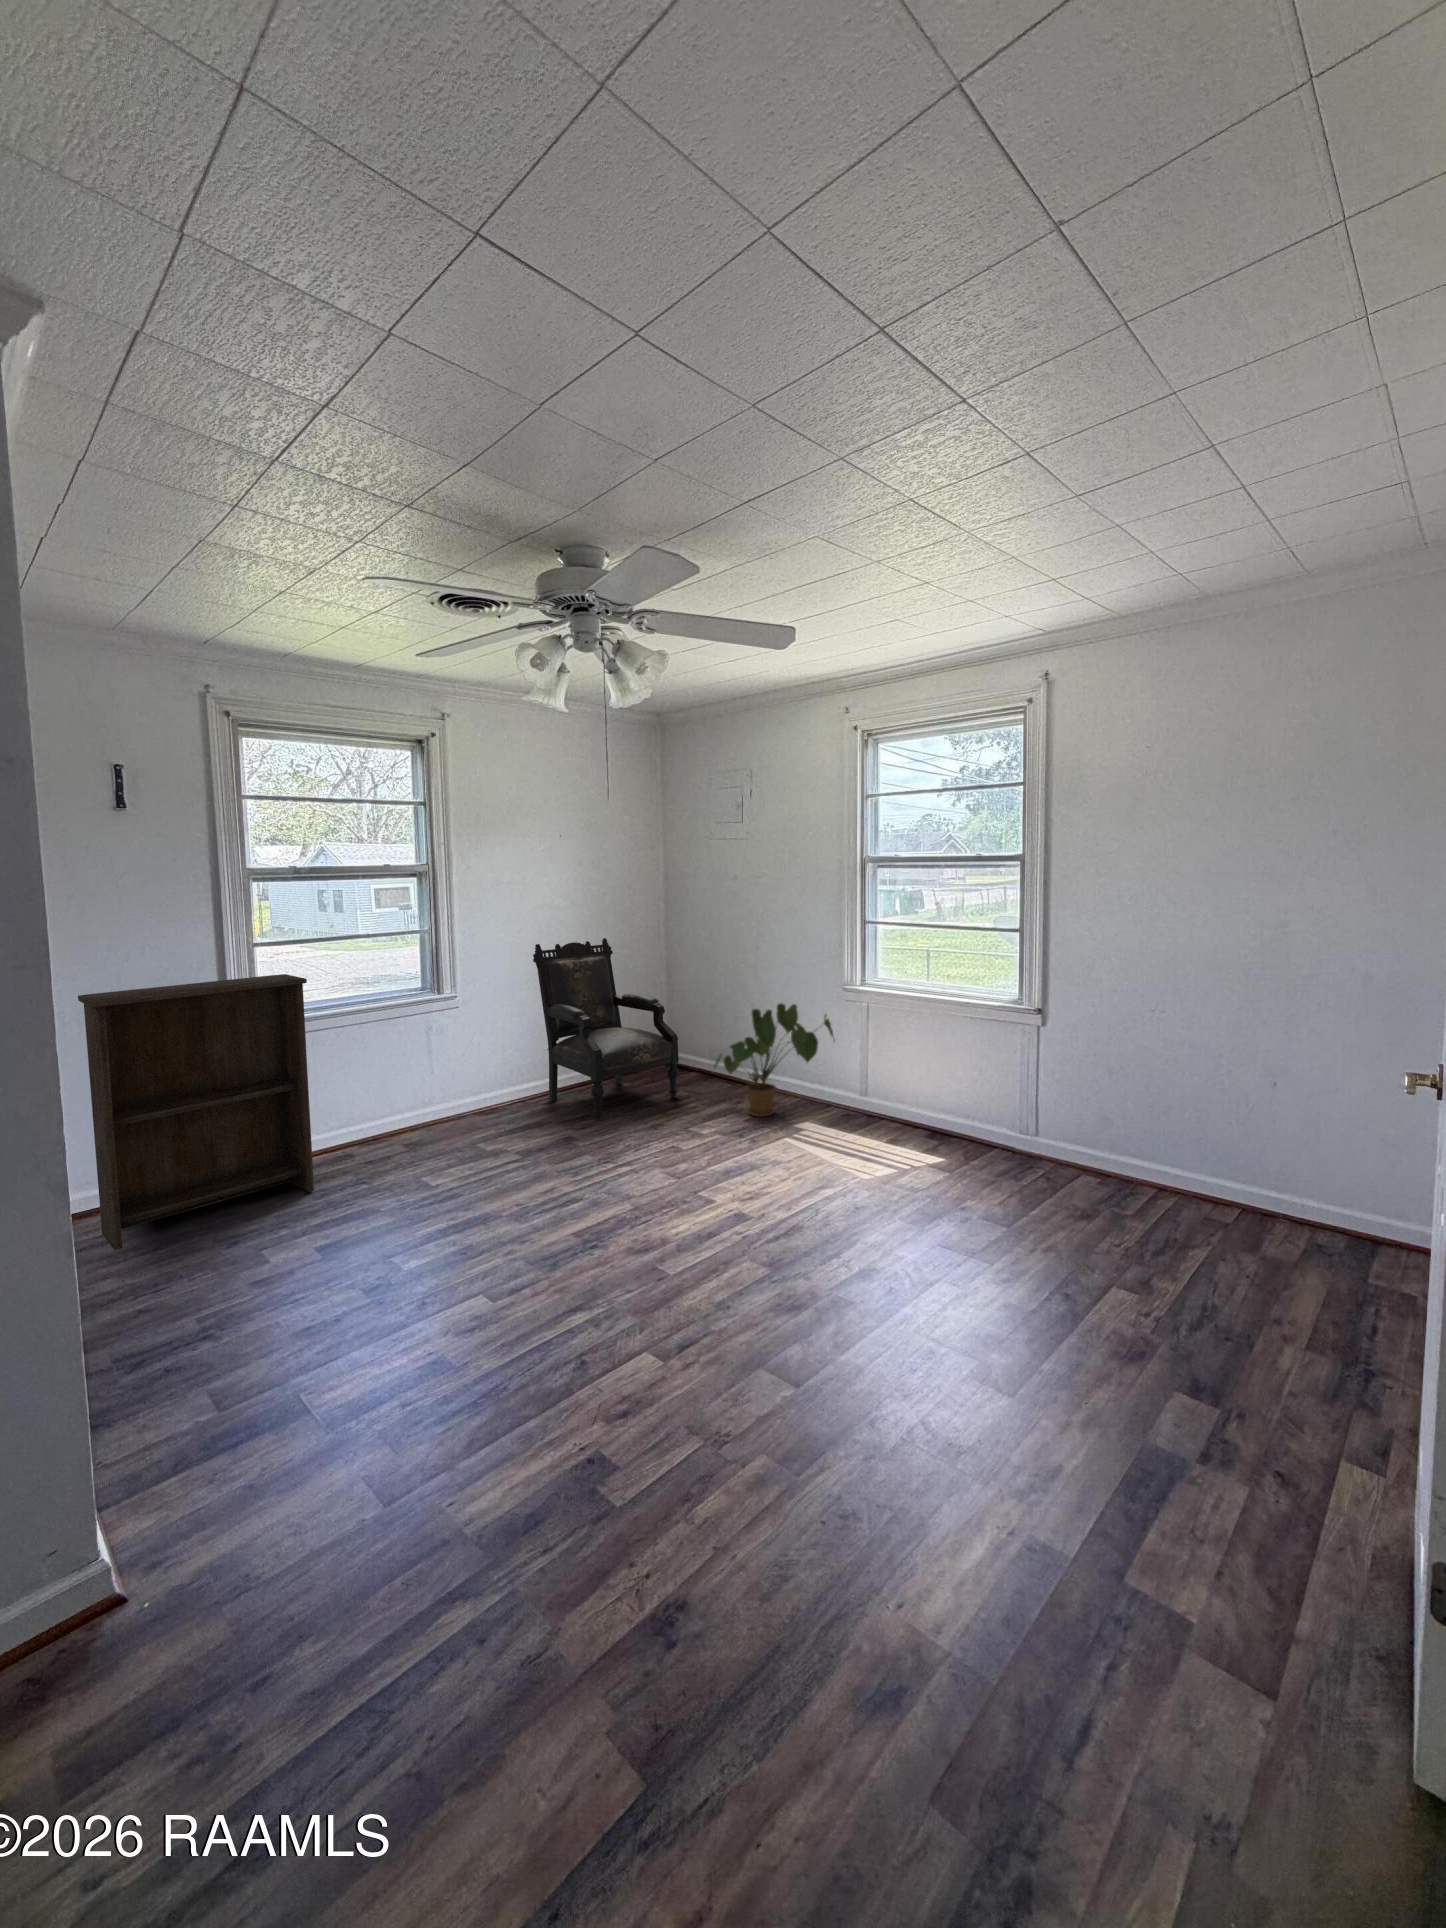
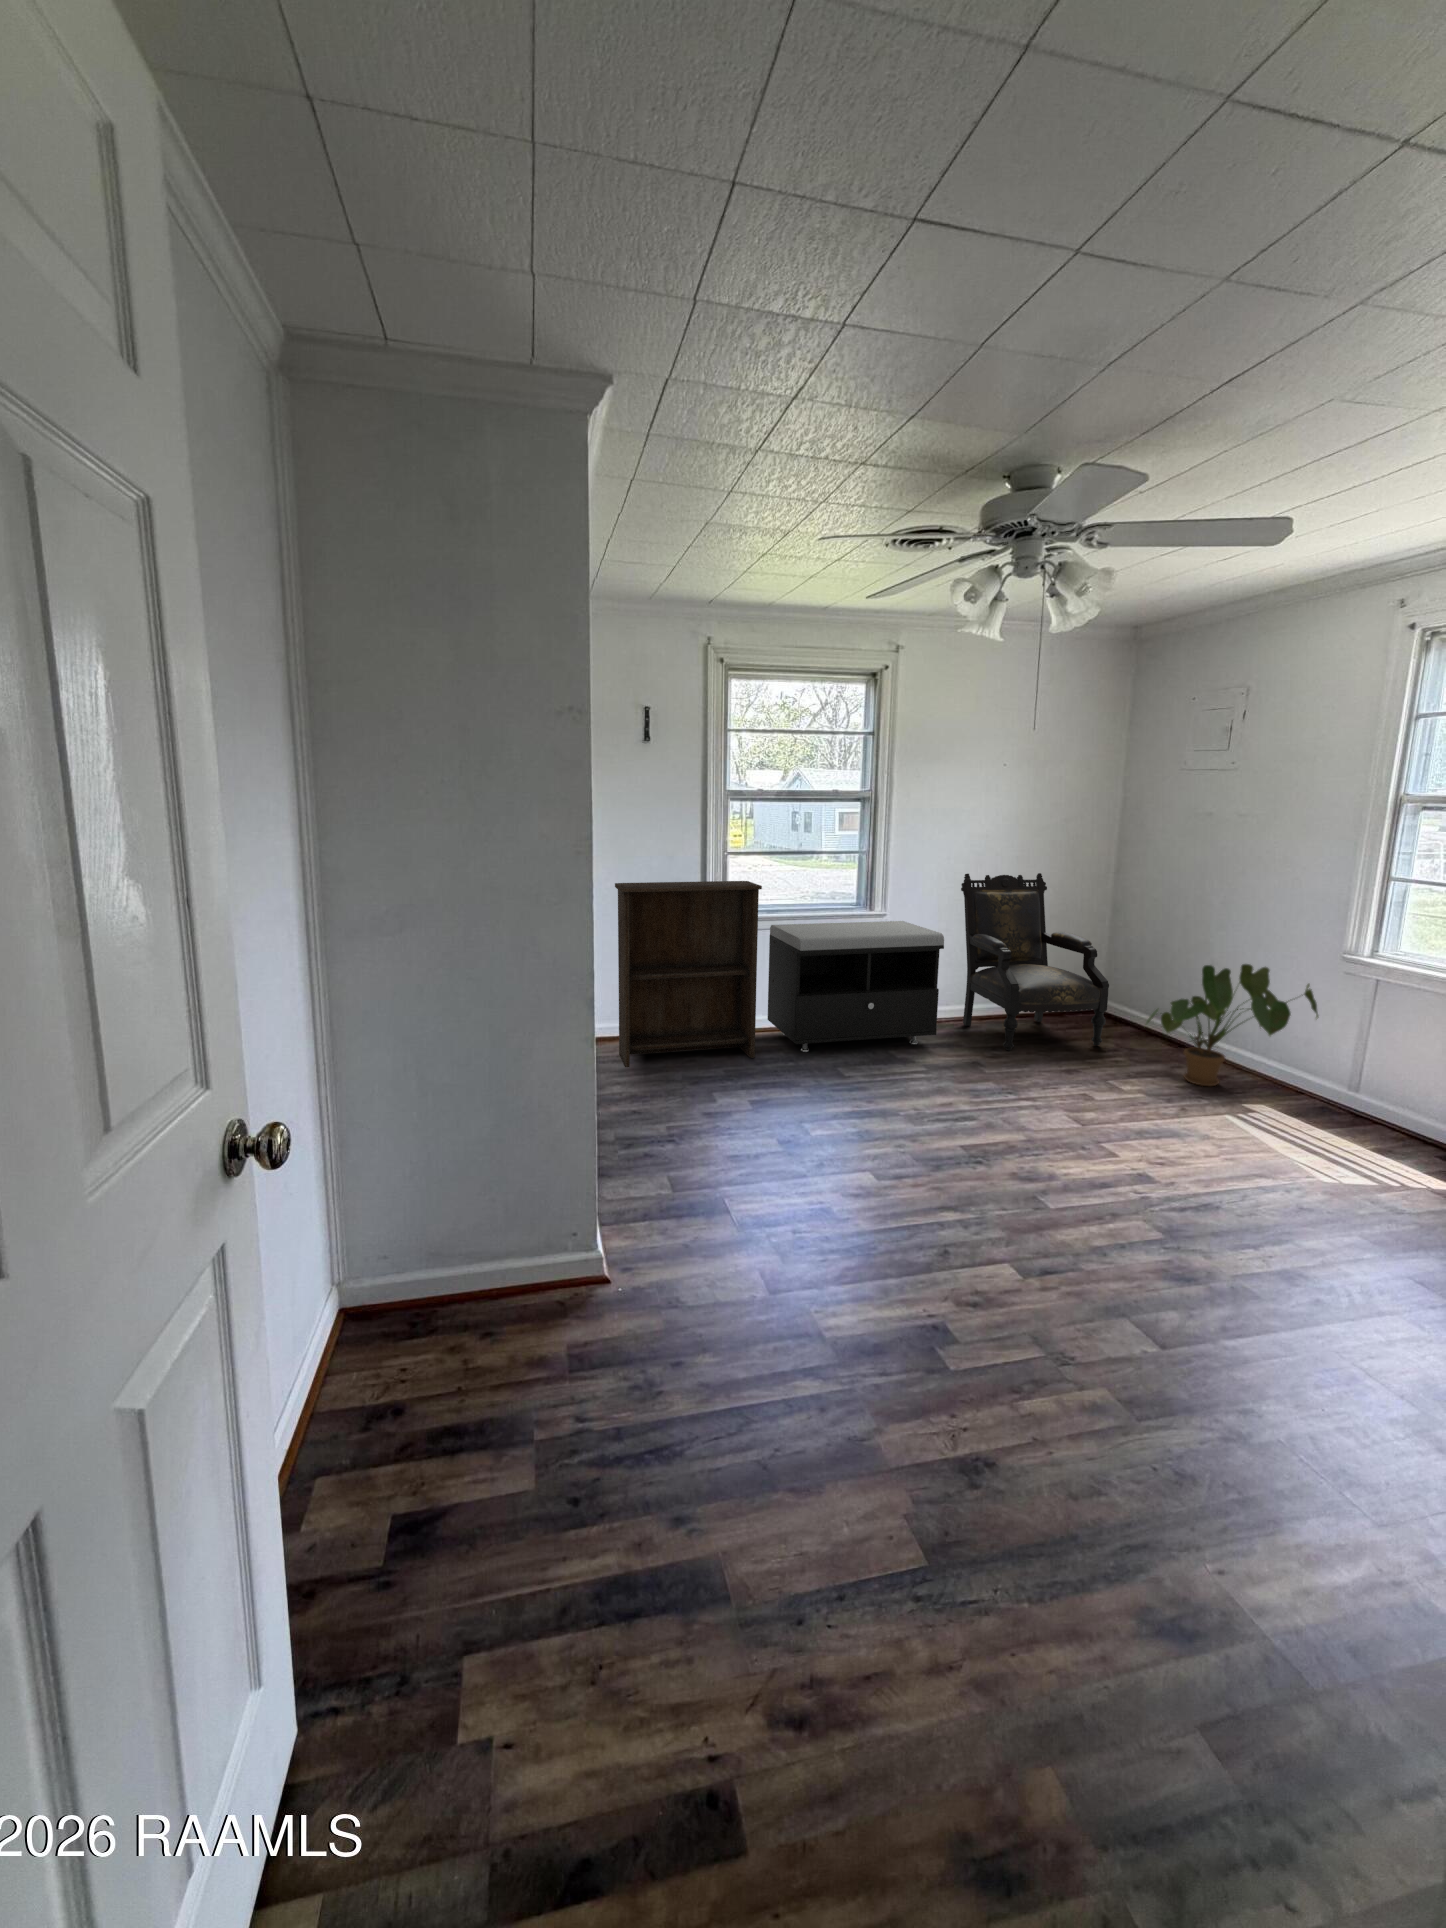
storage bench: none [319,1000,526,1169] -> present [768,921,944,1052]

